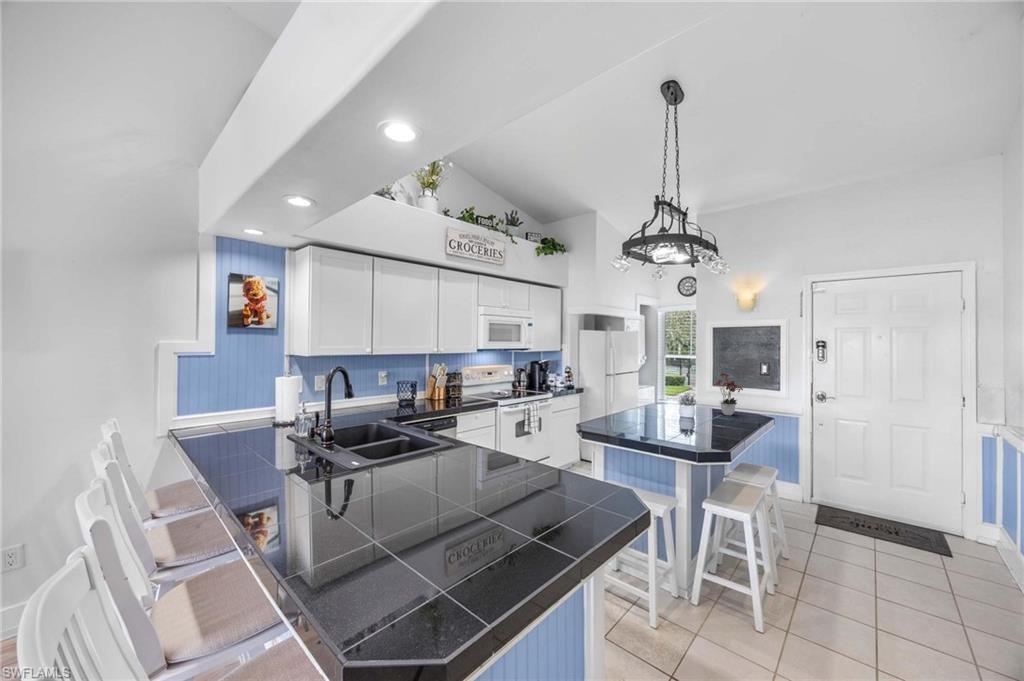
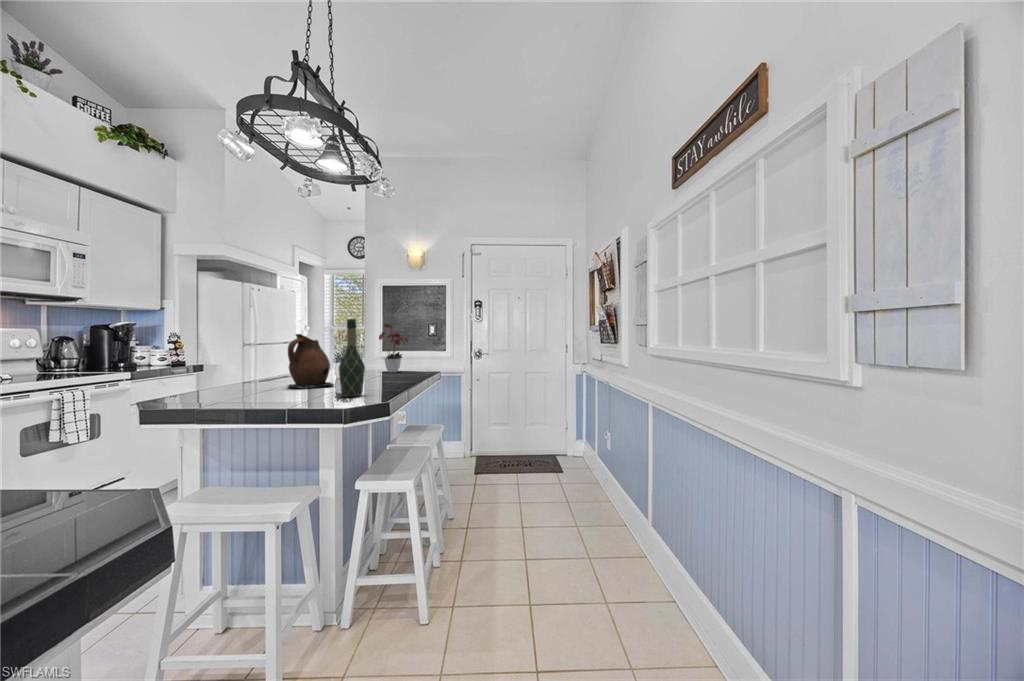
ceramic pitcher: none [652,389,686,429] -> present [288,334,334,388]
wine bottle: none [694,390,713,444] -> present [339,319,365,397]

